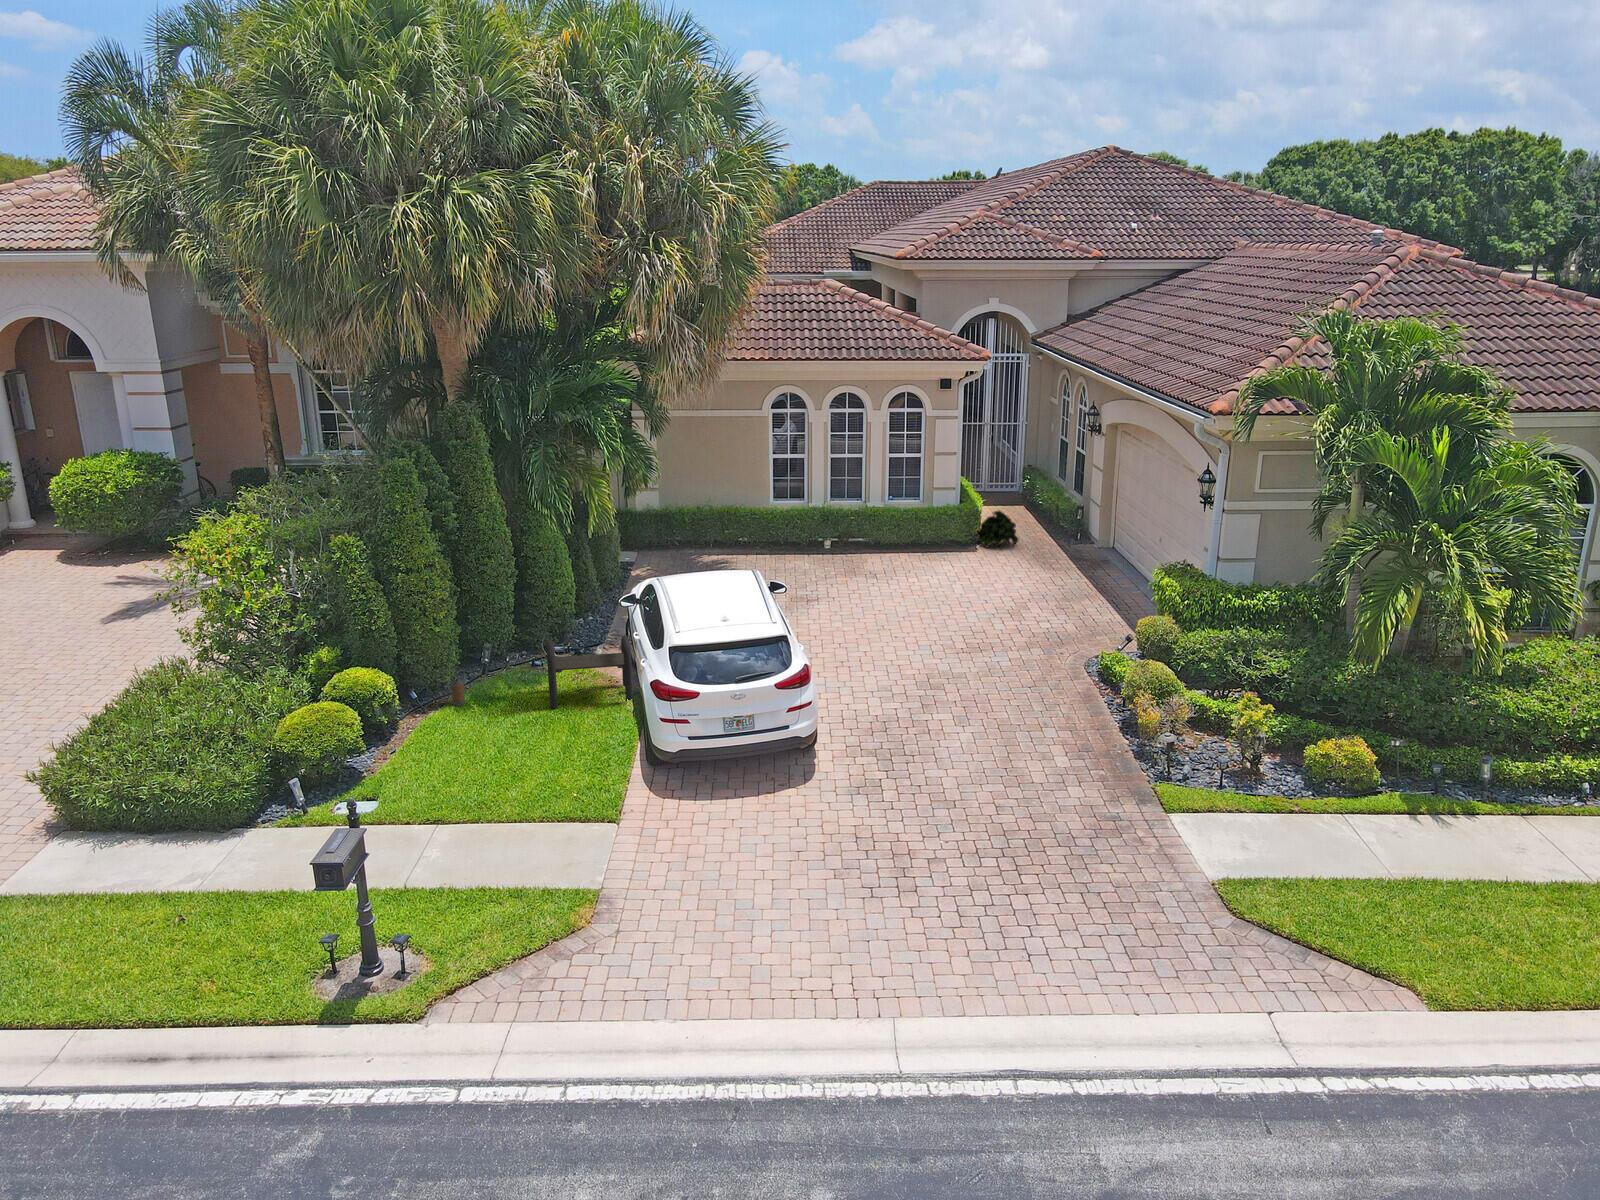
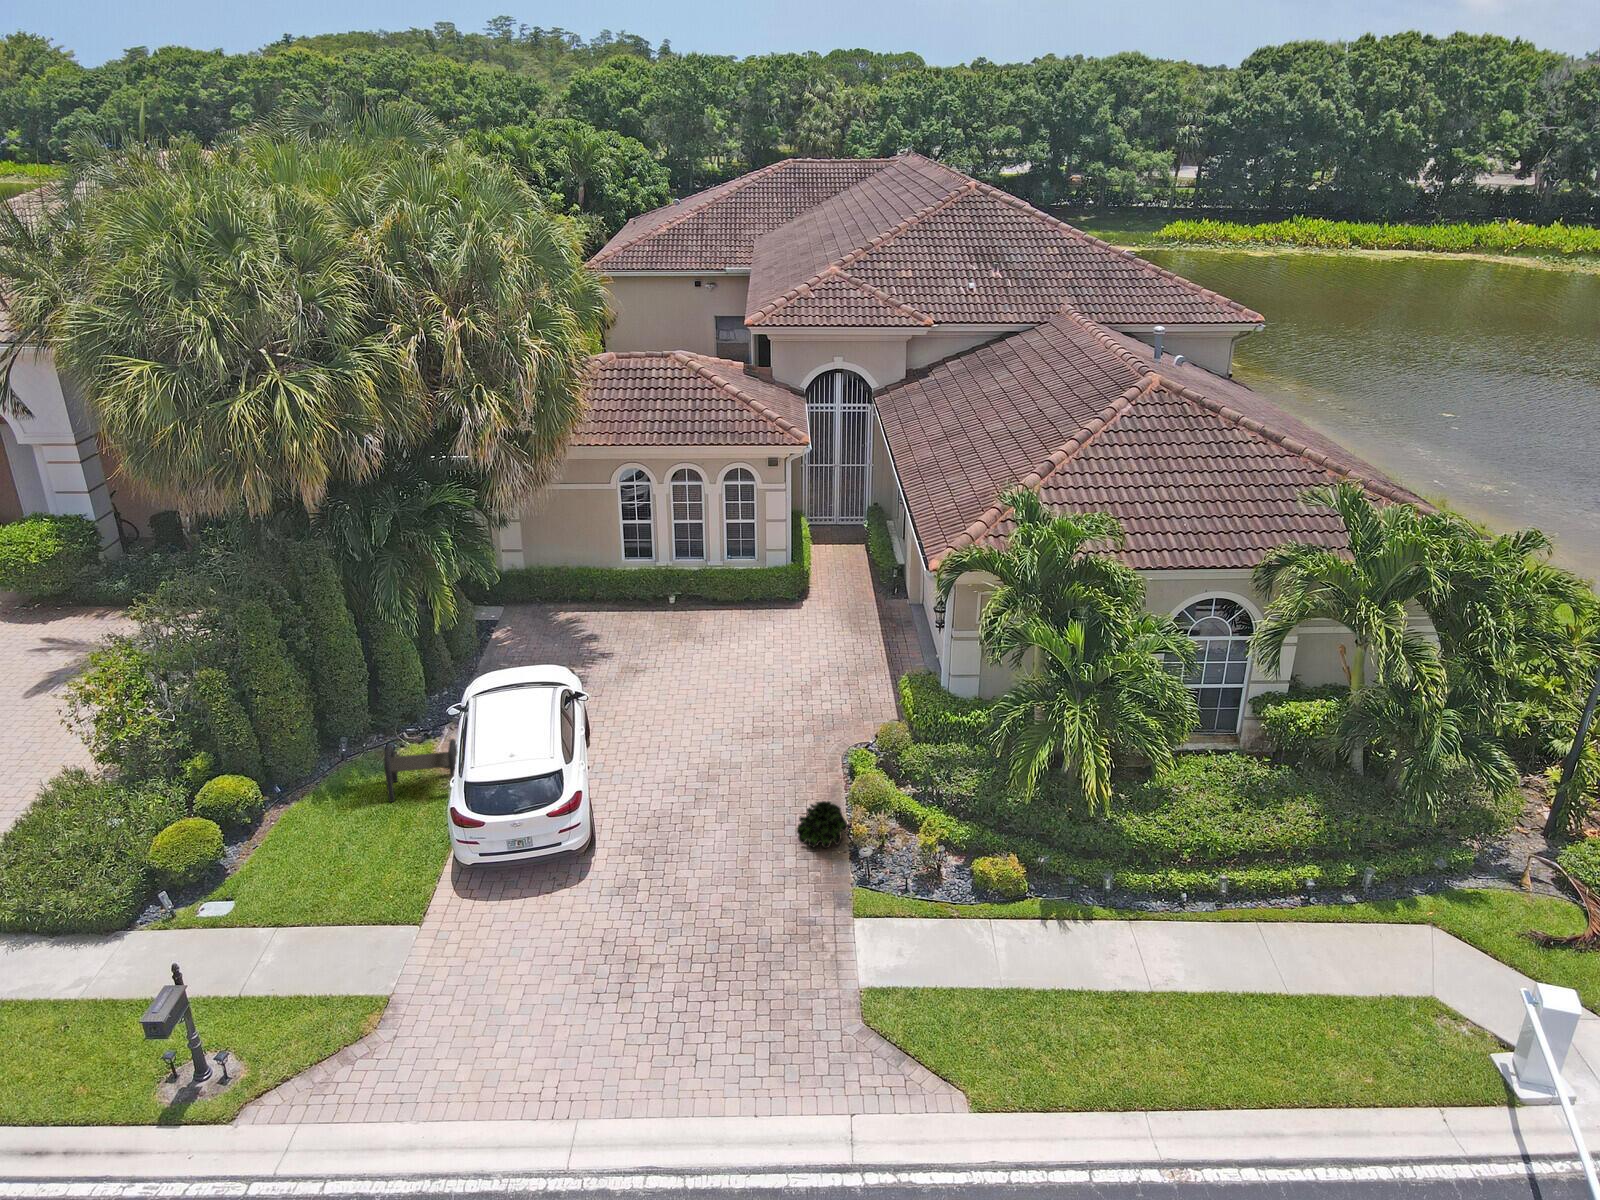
potted plant: present [976,511,1018,548] -> present [797,801,849,848]
watering can: present [447,679,465,706] -> none [303,772,321,799]

